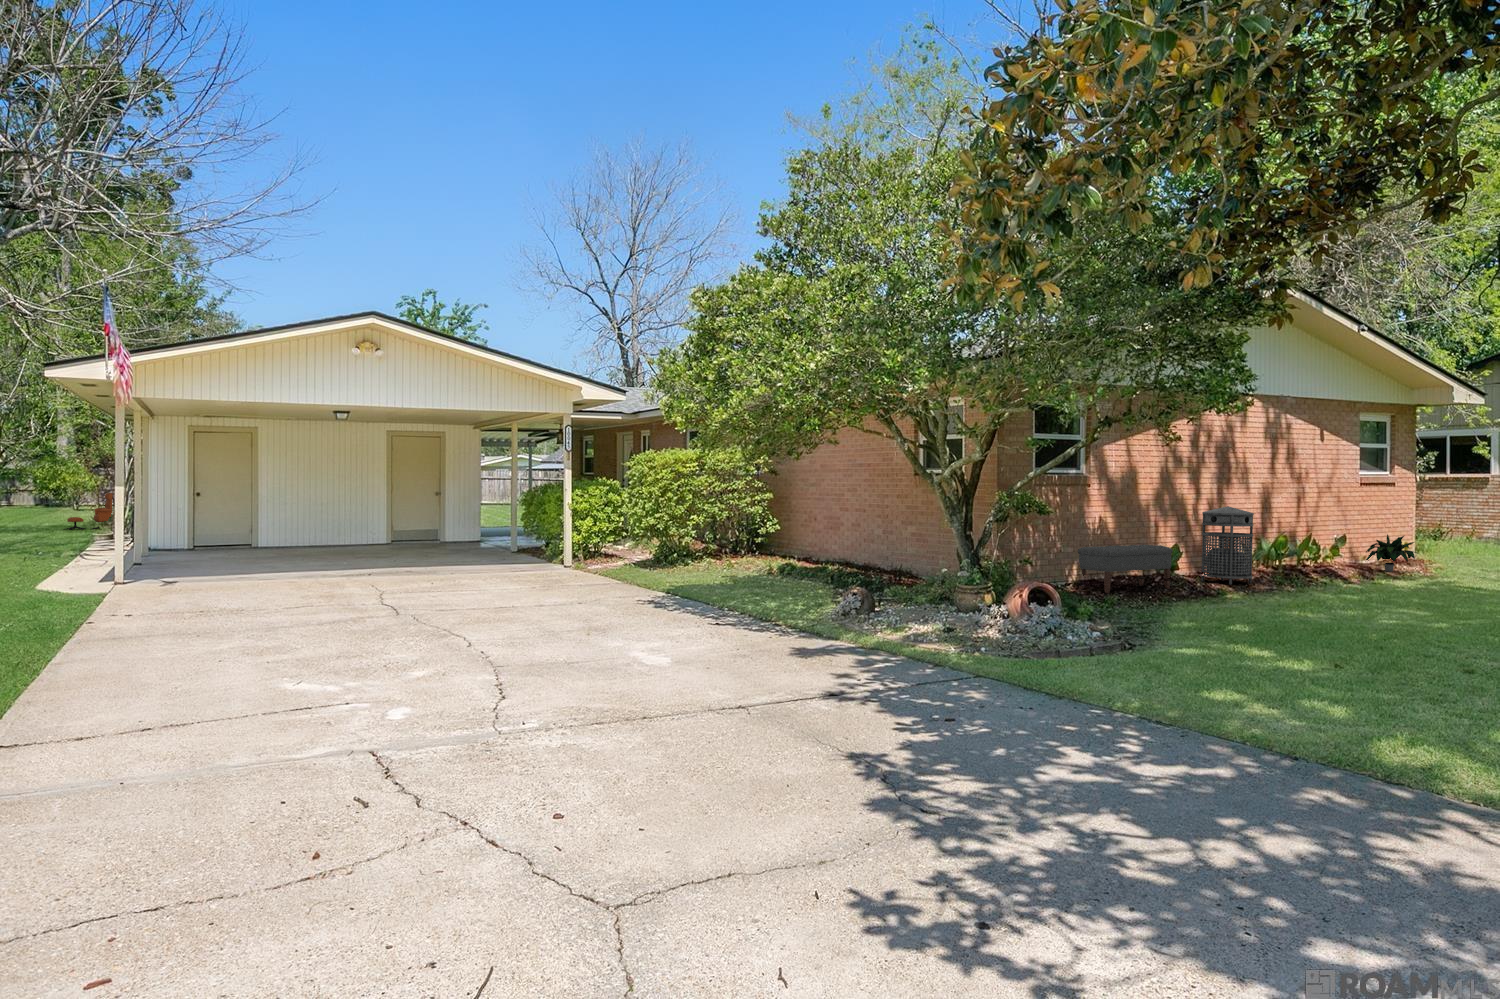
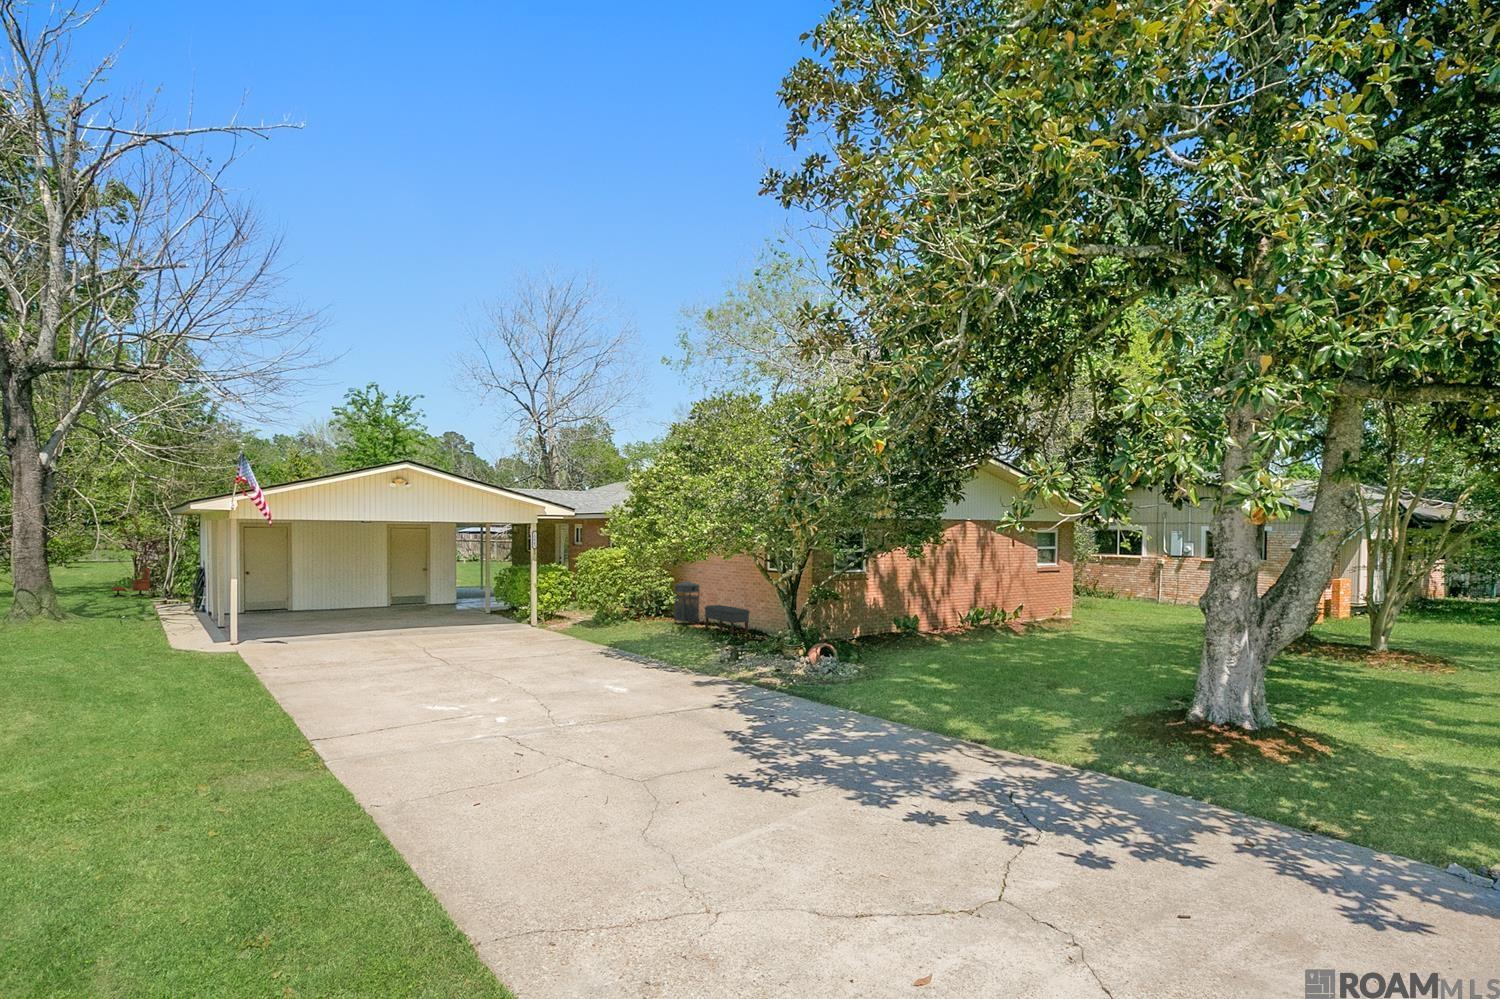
trash can: present [1201,506,1254,585] -> present [674,581,700,623]
potted plant: present [1366,534,1416,572] -> none [1040,603,1072,626]
bench: present [1078,545,1173,593] -> present [705,605,750,635]

